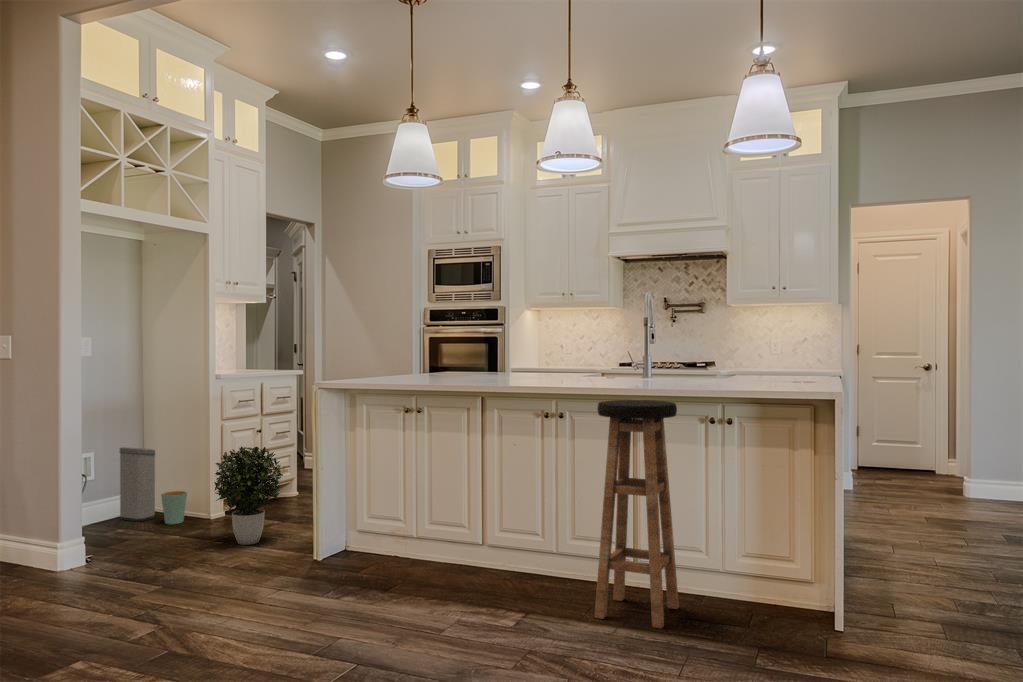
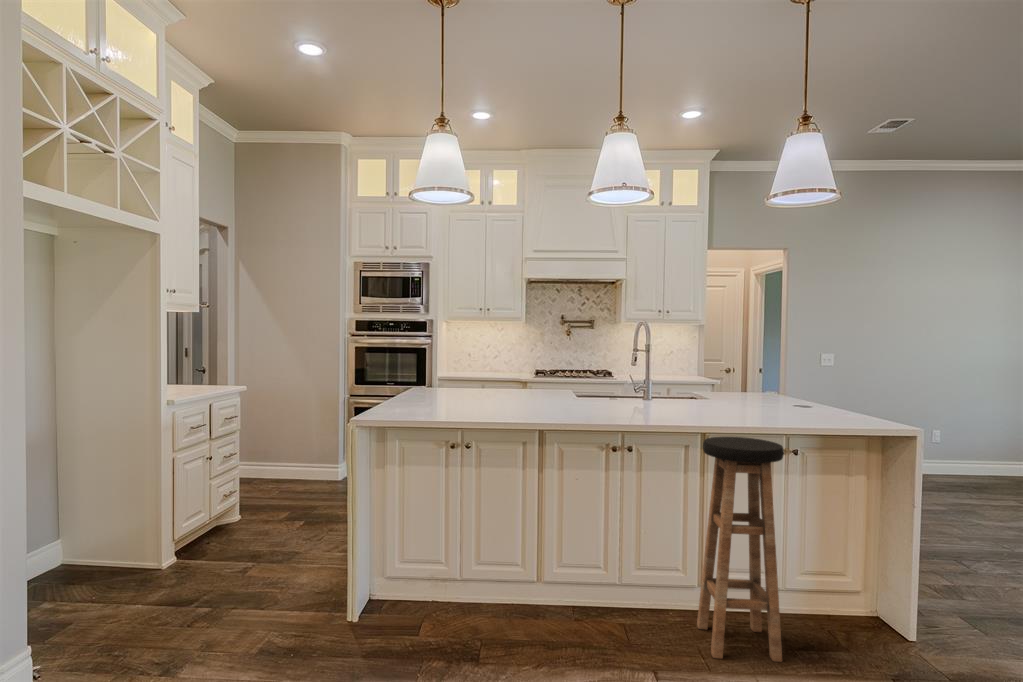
trash can: present [120,447,187,524] -> none [23,492,127,585]
potted plant: present [215,447,283,545] -> none [196,489,283,607]

